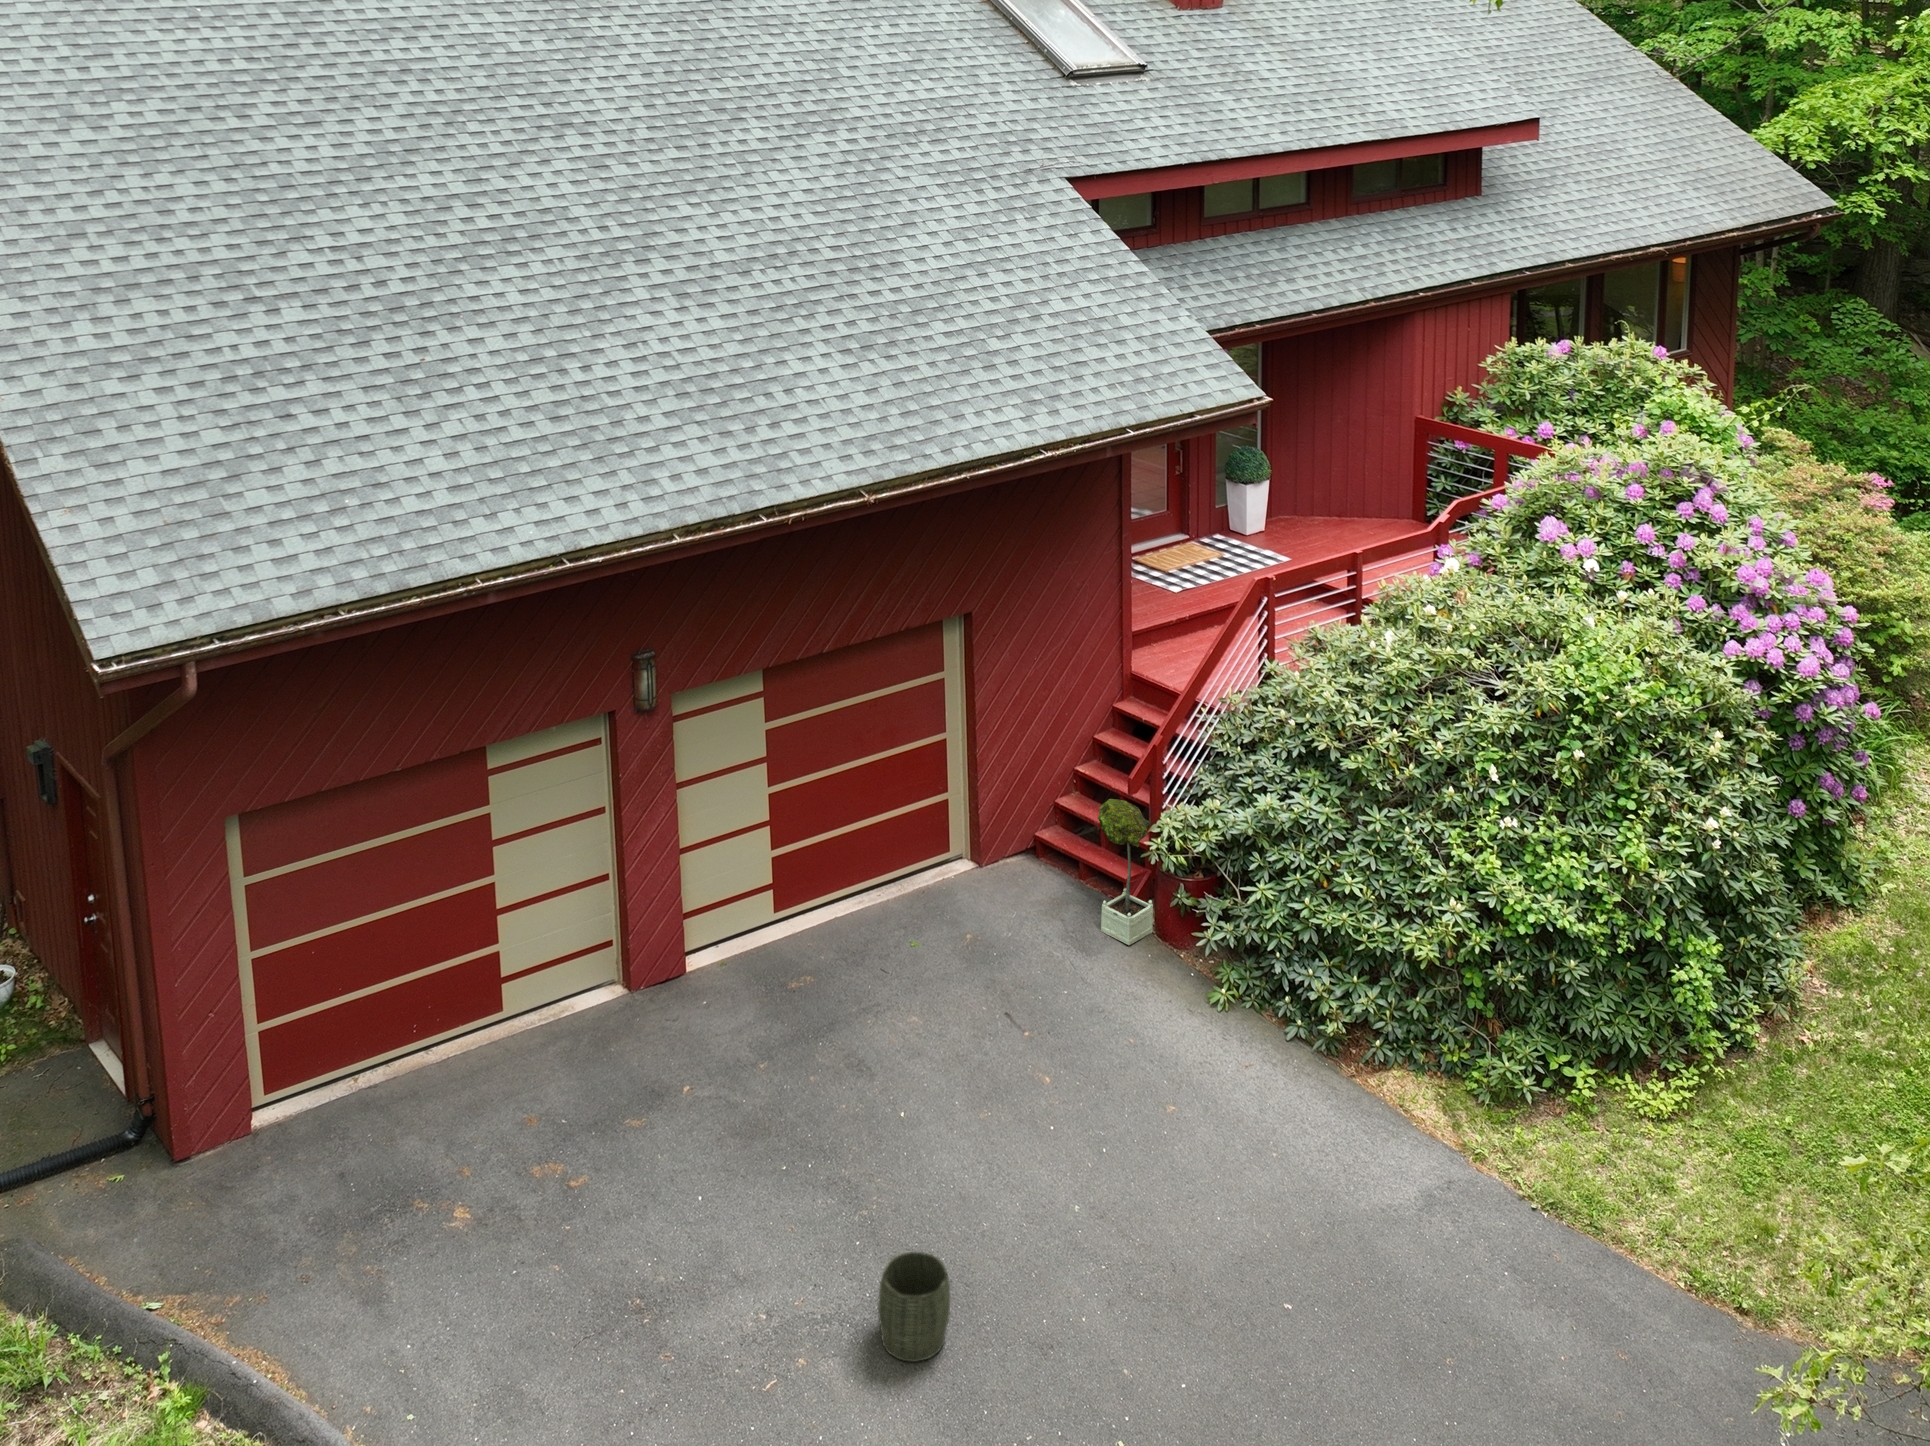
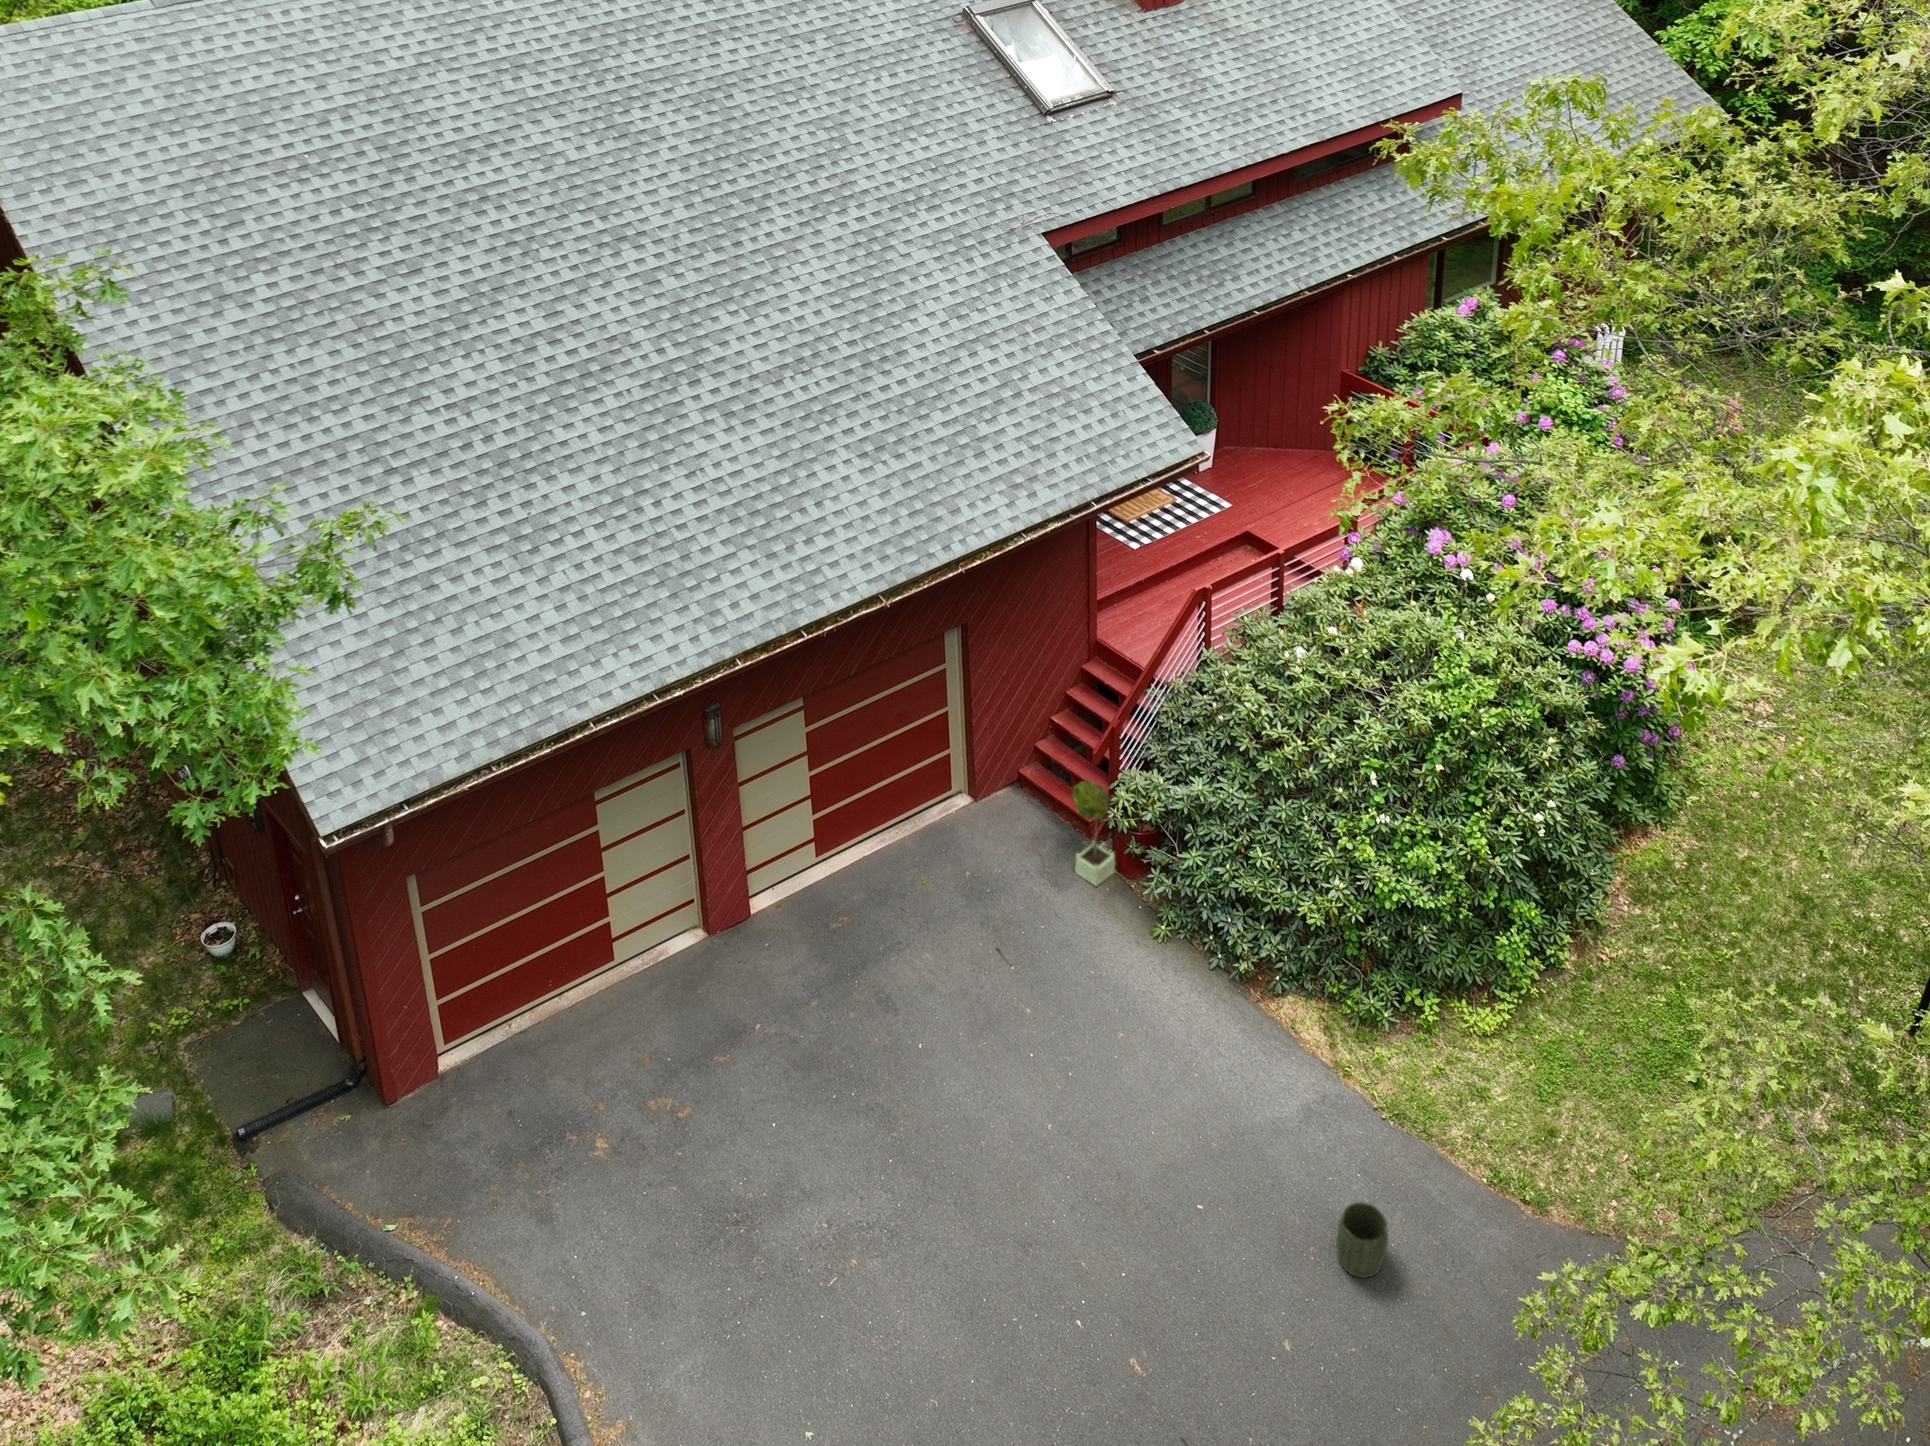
woven basket: present [878,1252,950,1362] -> present [1336,1202,1388,1278]

